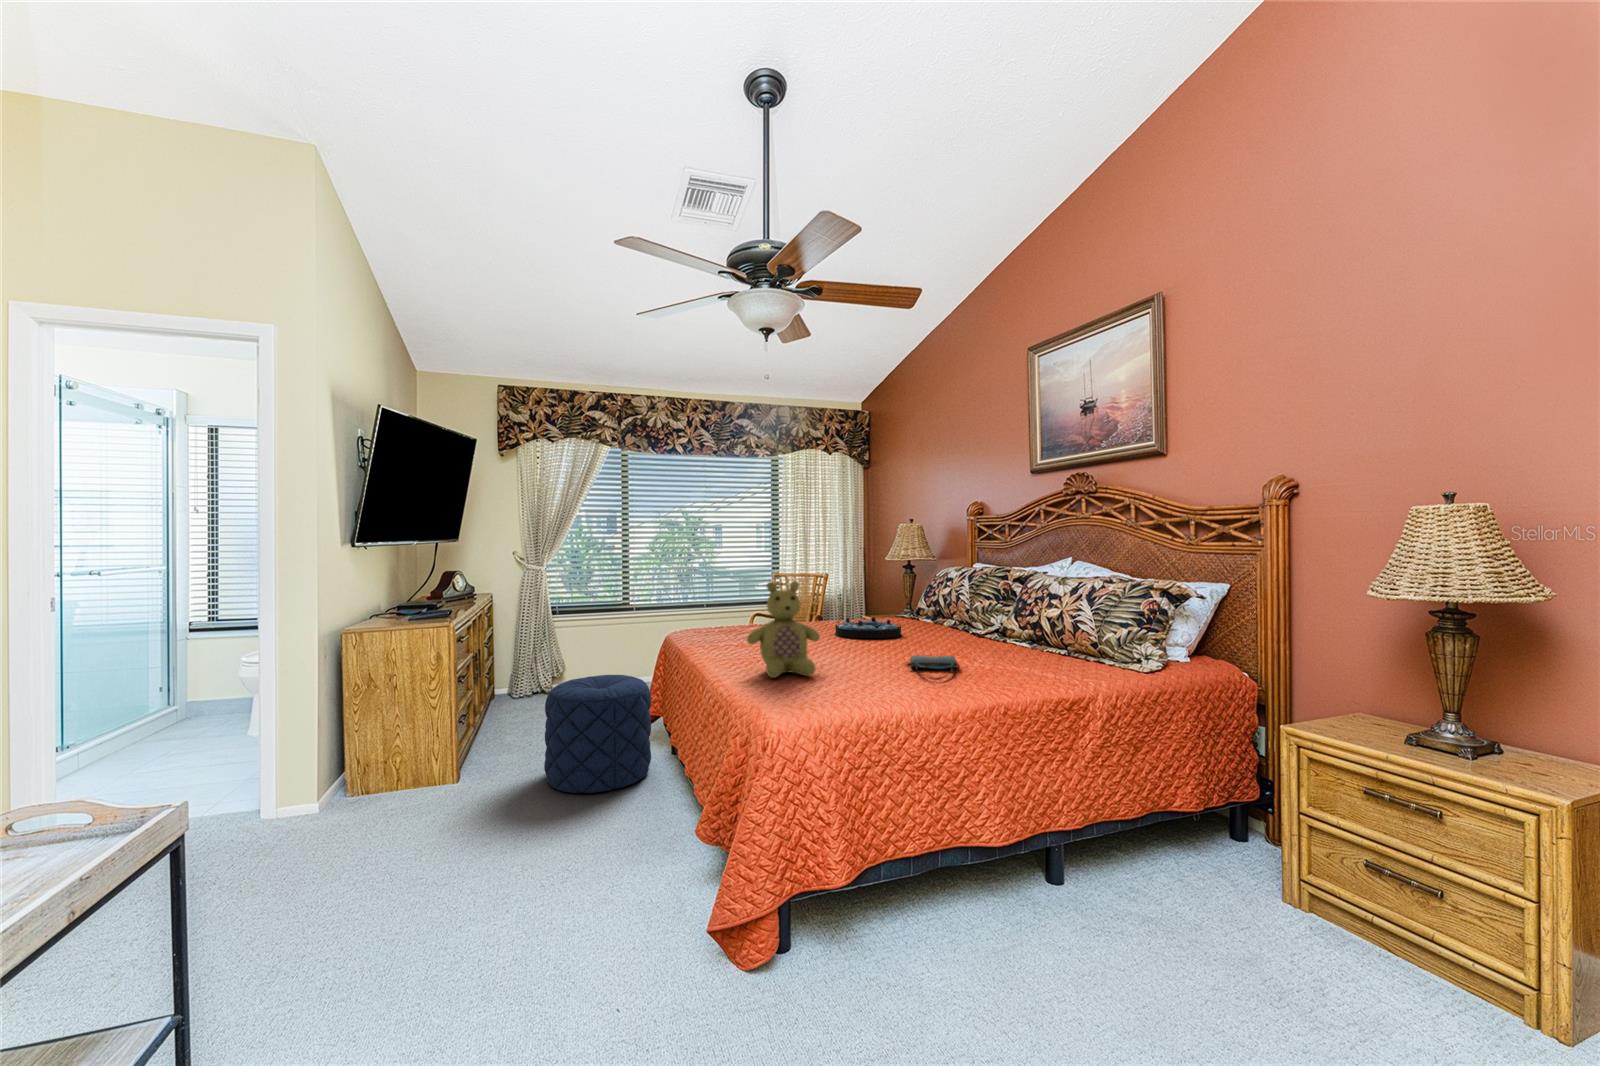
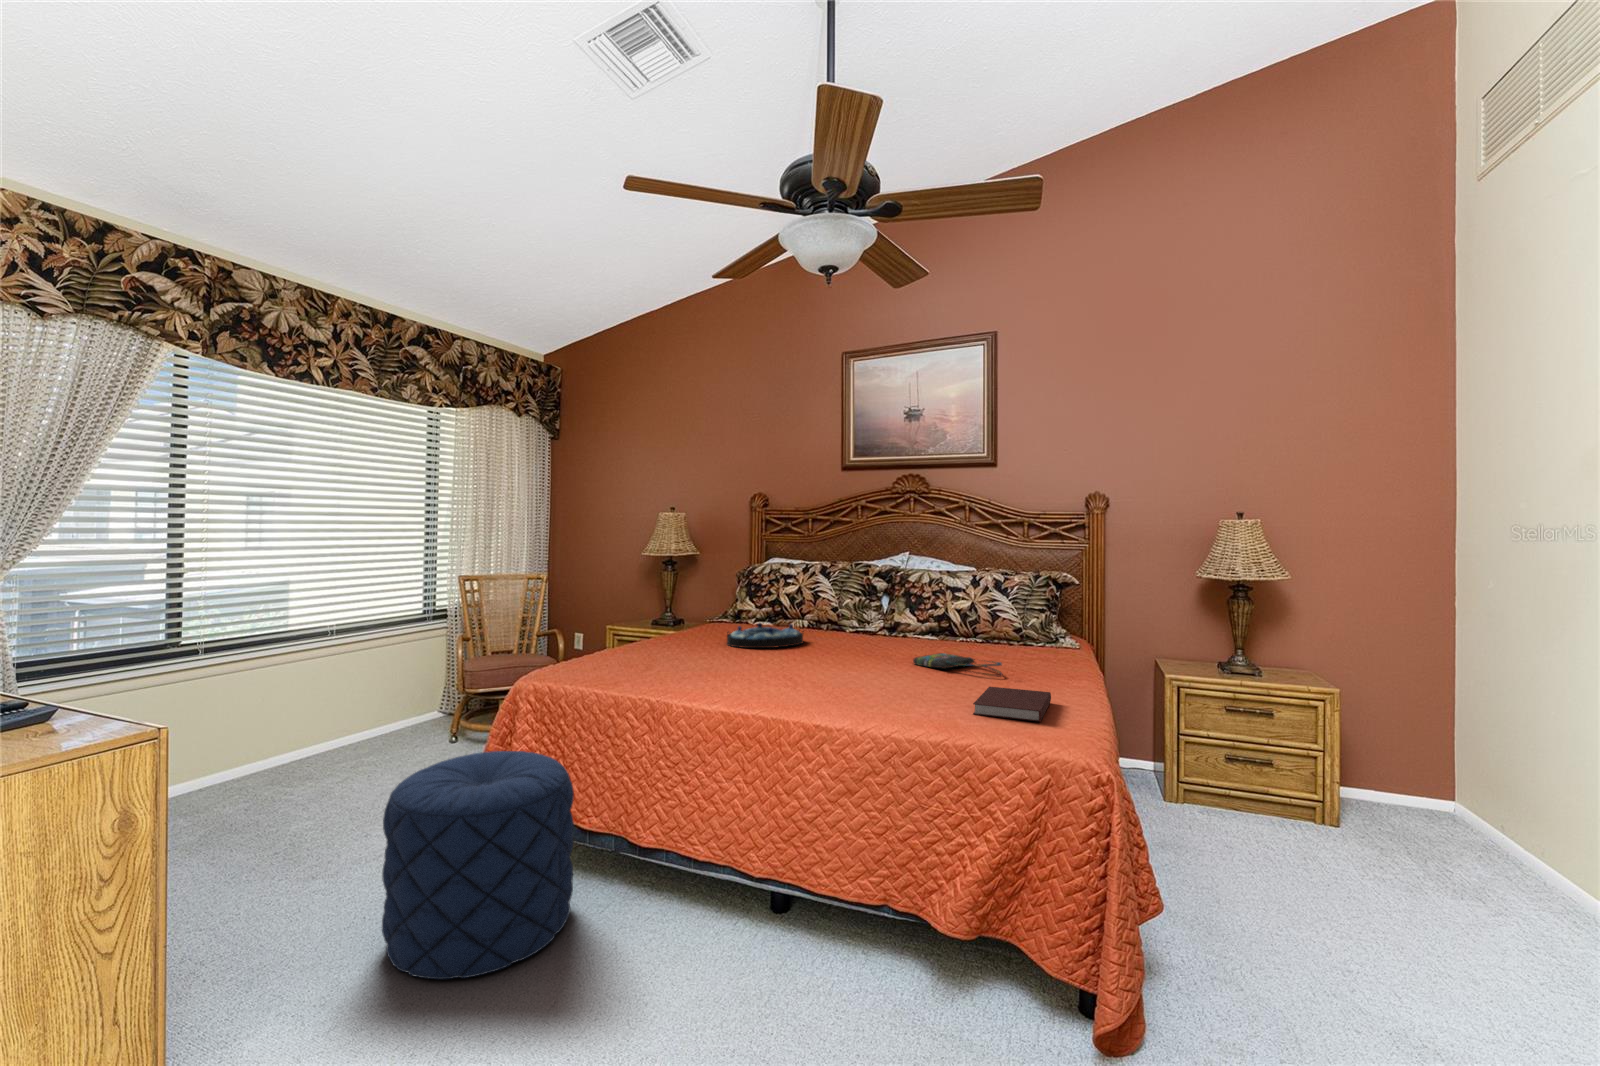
stuffed bear: present [747,581,820,678] -> none [834,585,916,702]
notebook: none [796,680,889,708] -> present [973,687,1051,722]

